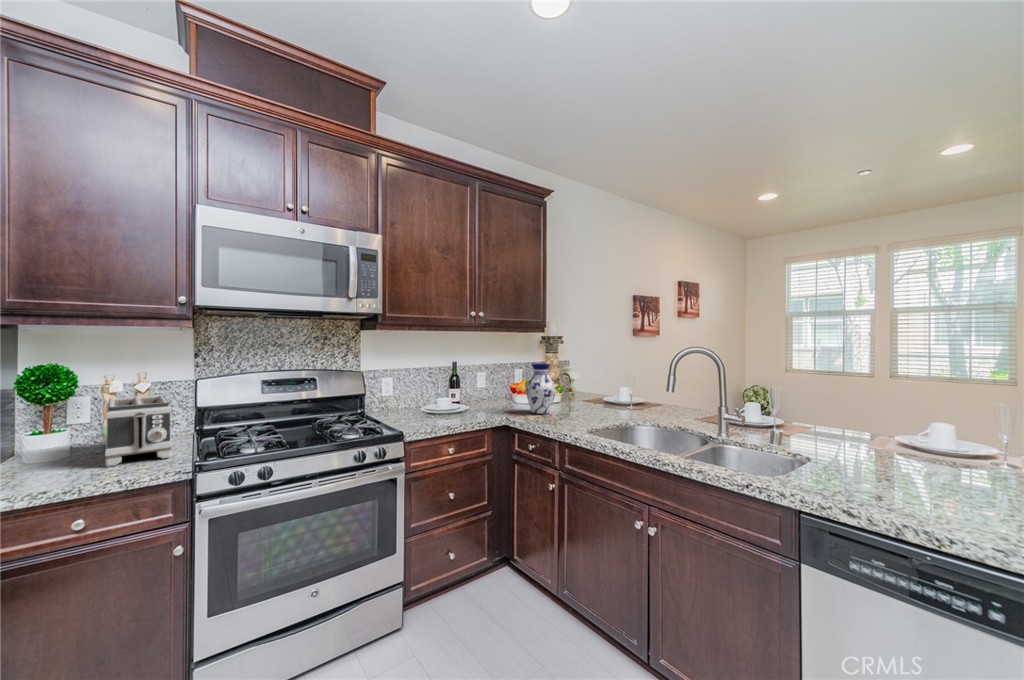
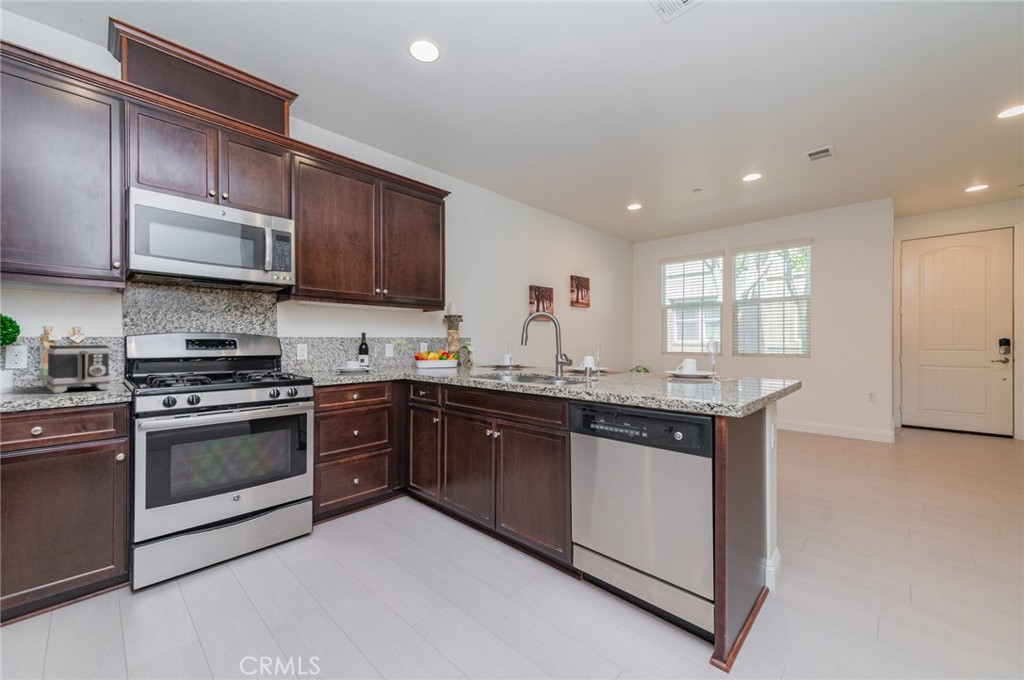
vase: present [525,363,556,414] -> none [421,331,447,371]

